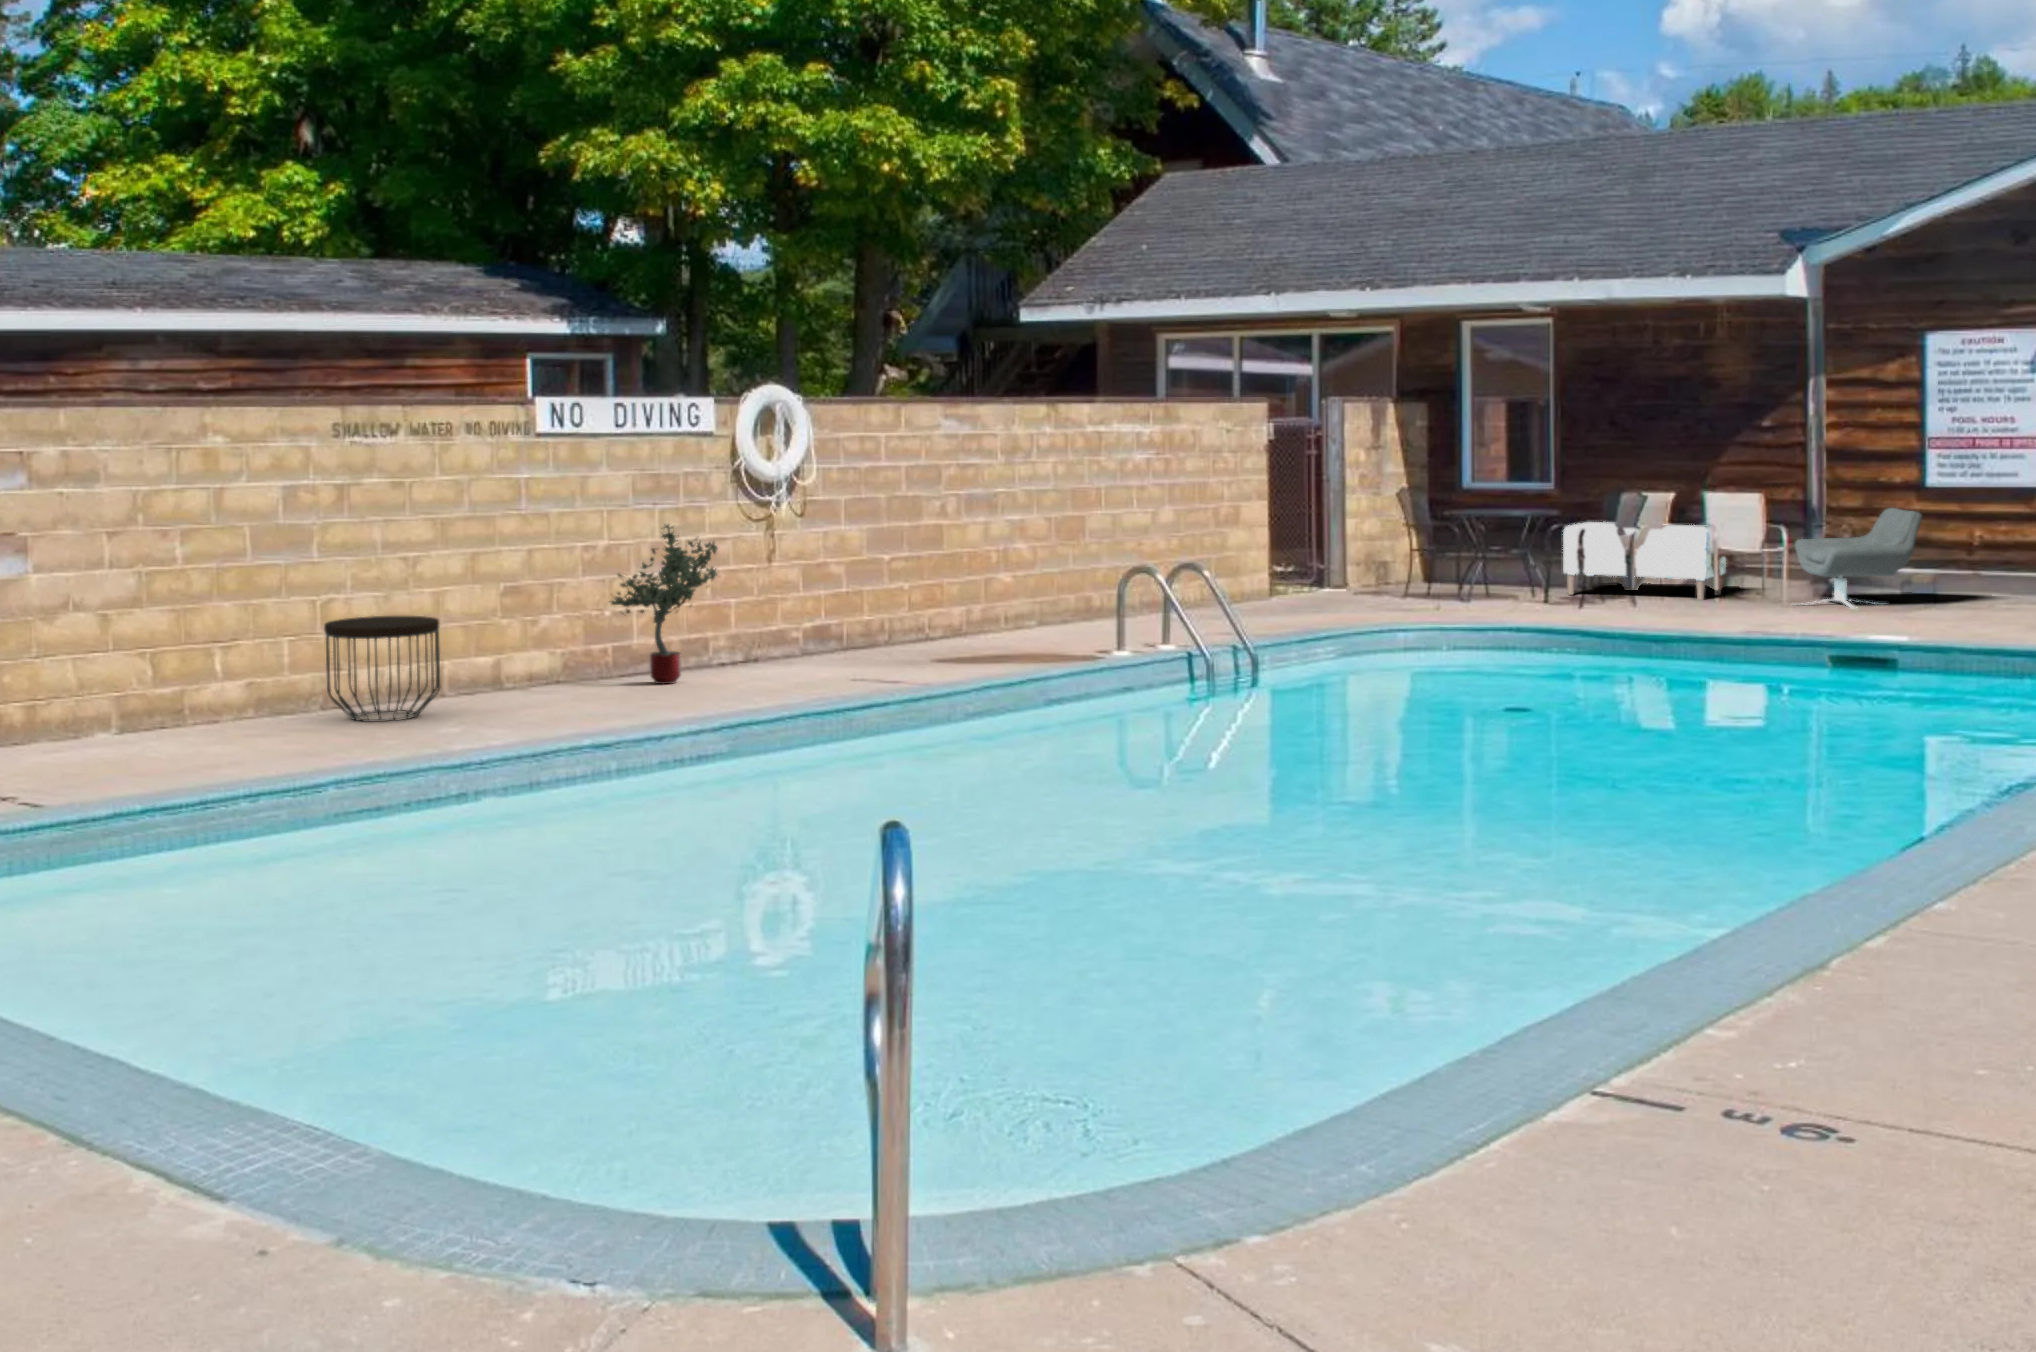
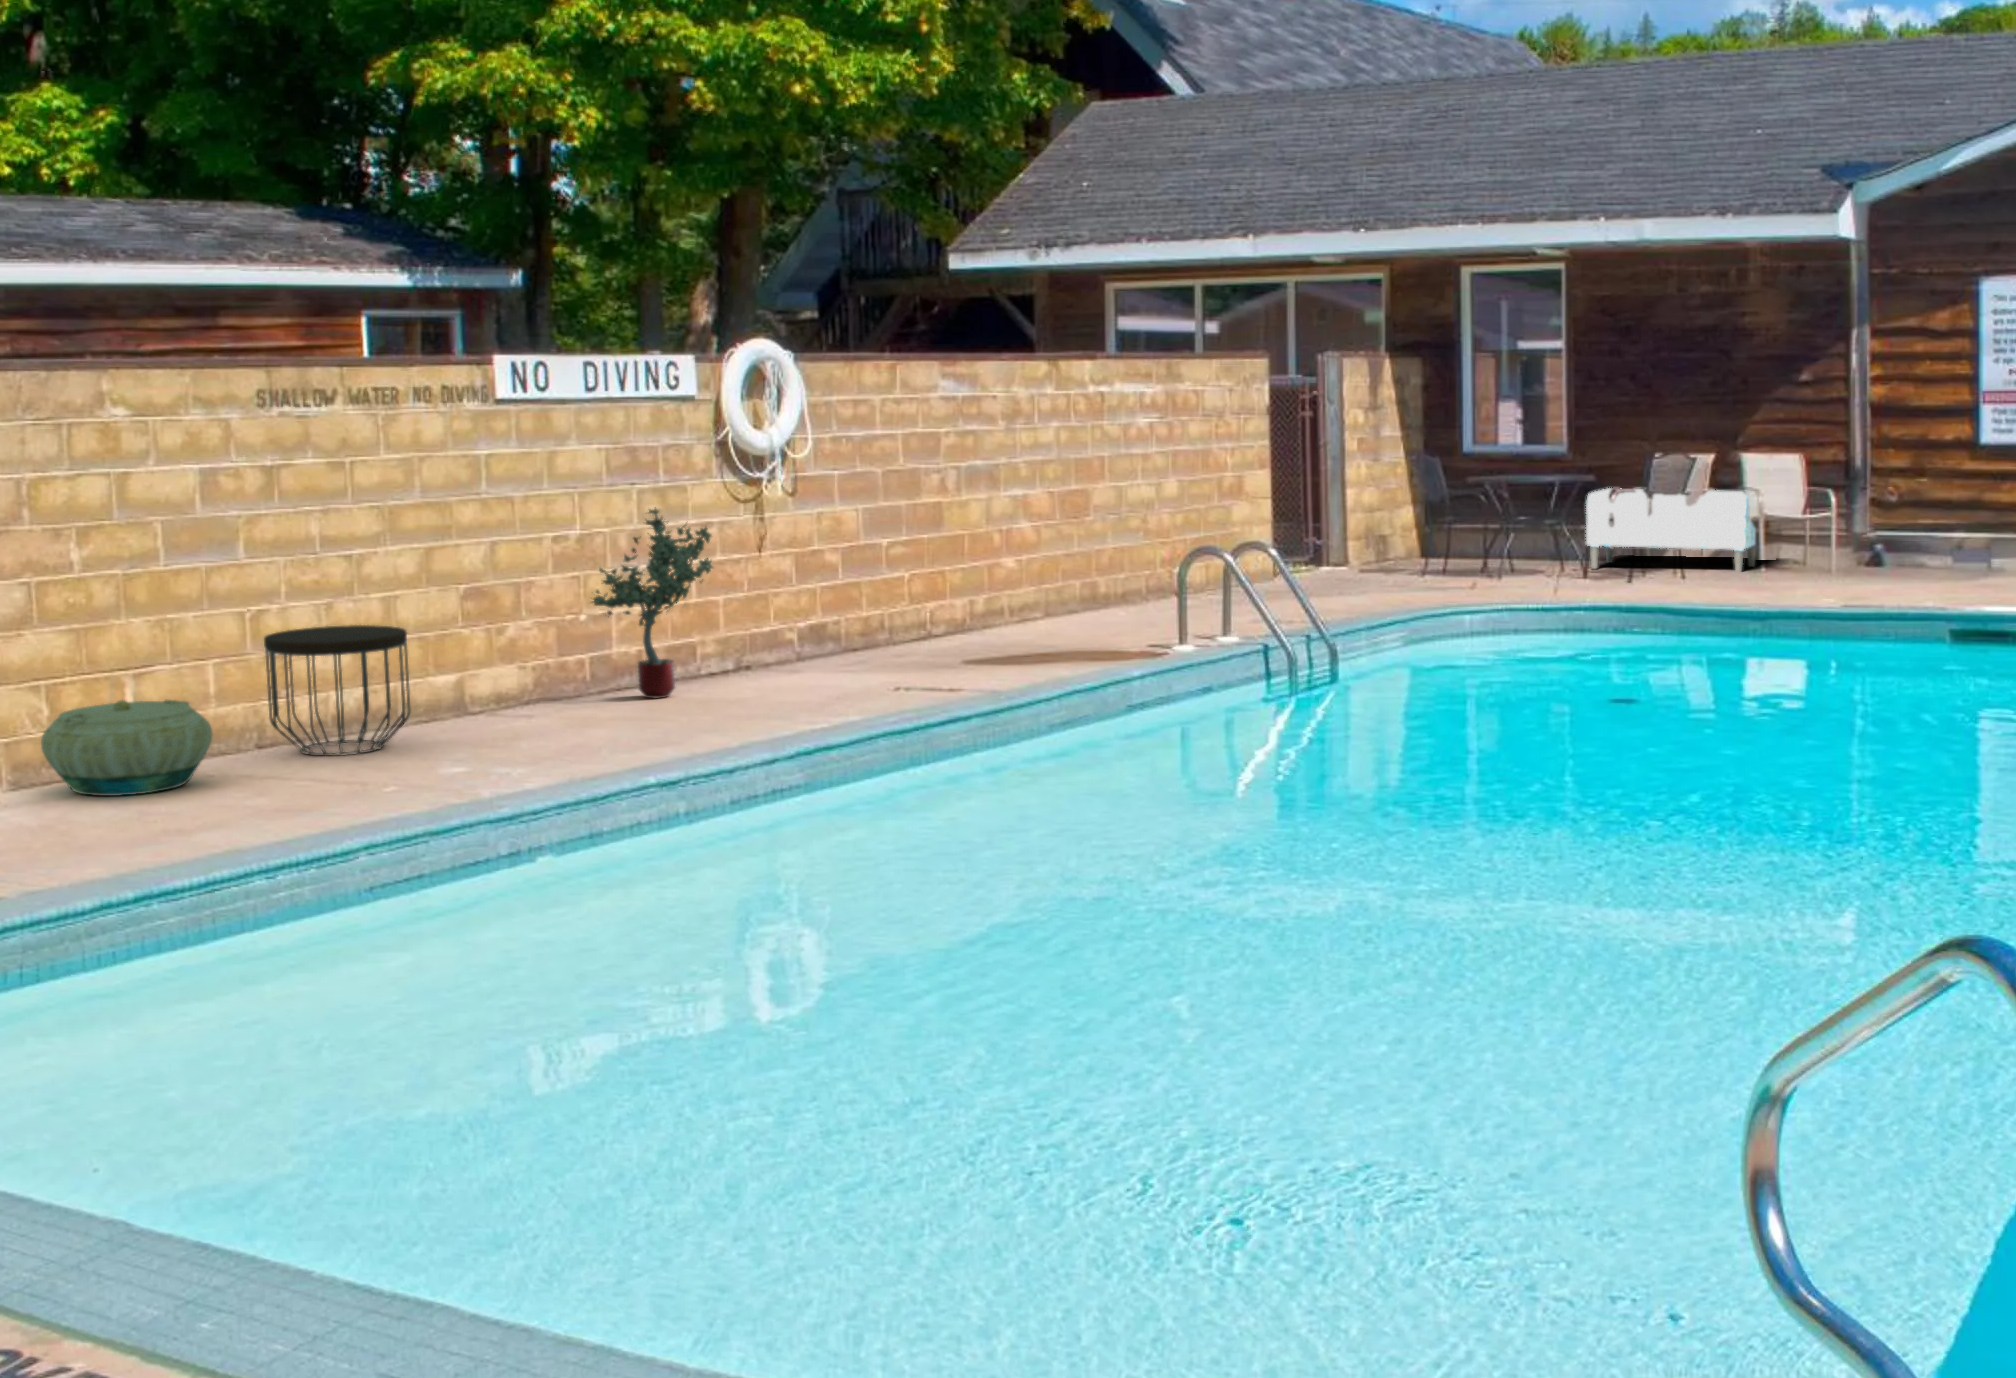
lounge chair: present [1795,507,1922,609] -> none [1840,468,1982,579]
basket: none [133,670,269,746] -> present [41,700,212,796]

